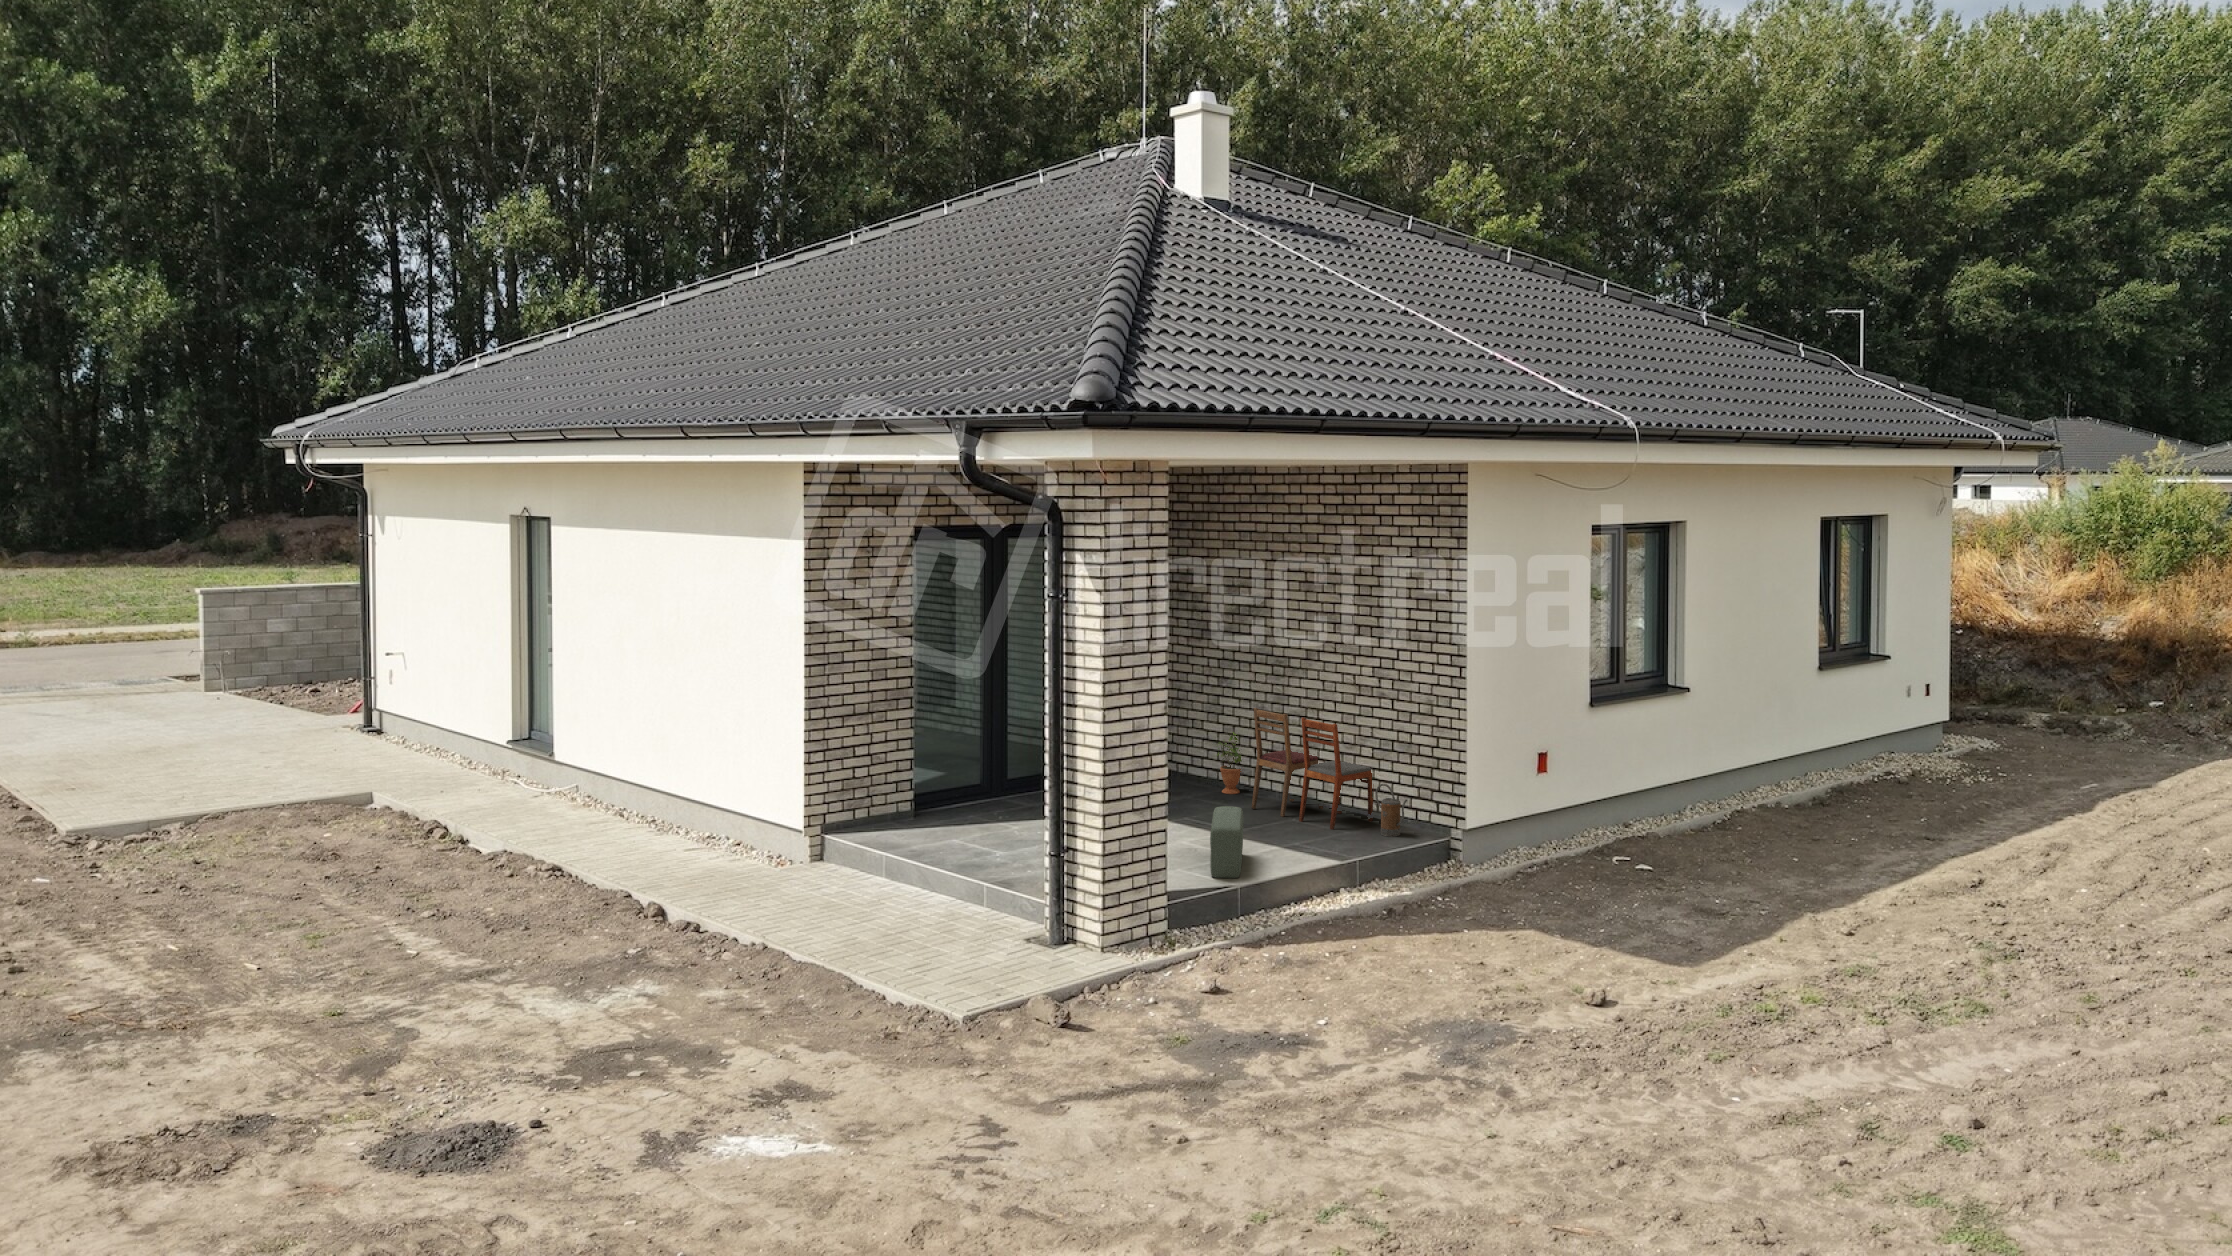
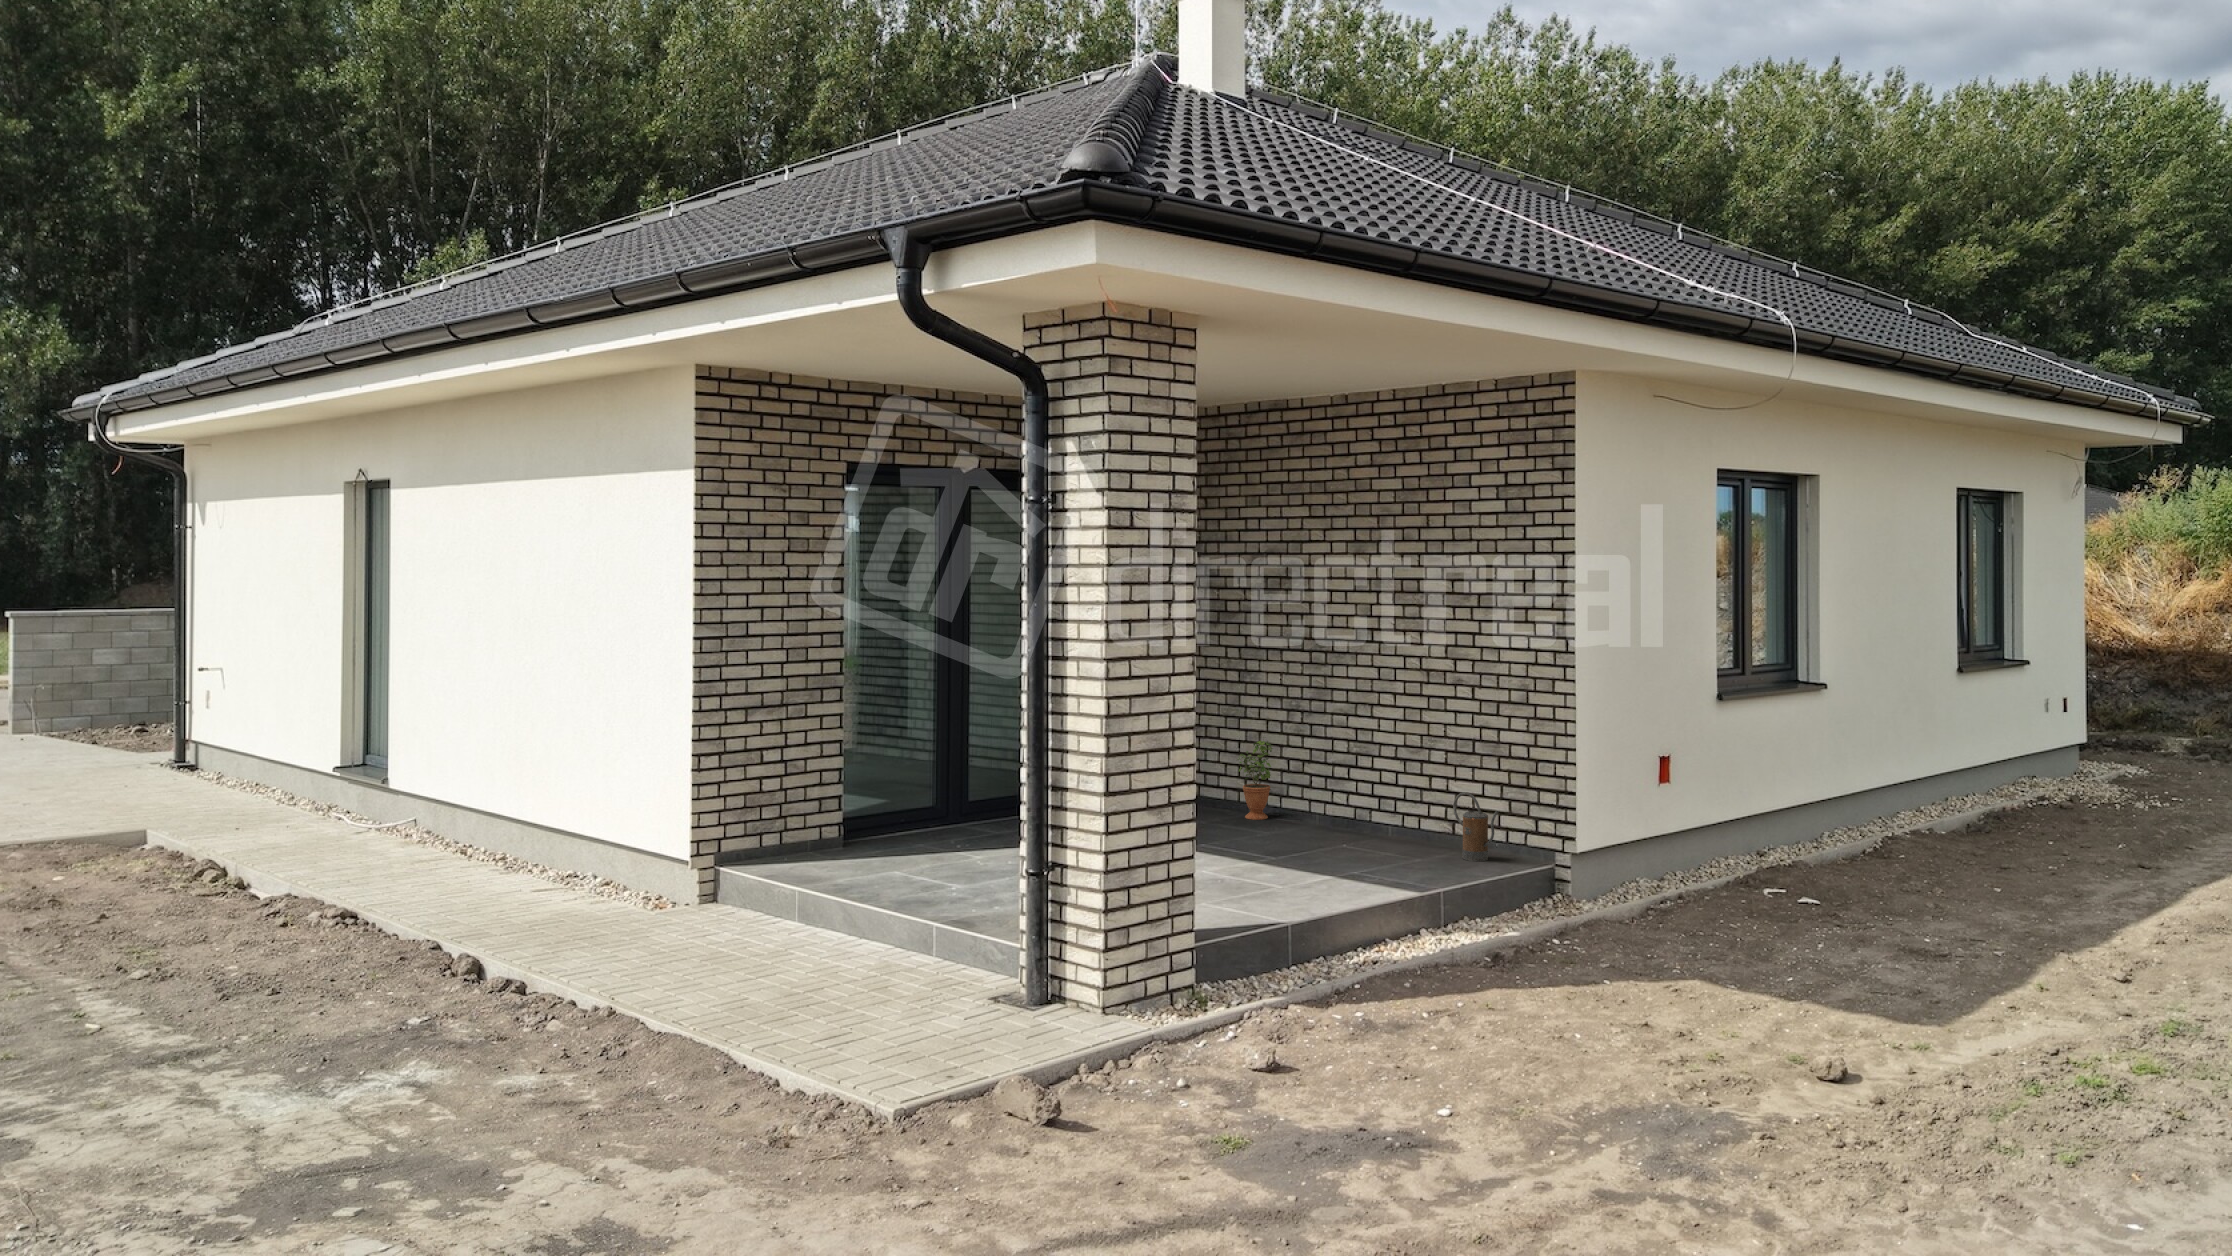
chair: present [1252,708,1373,830] -> none [1287,703,1447,856]
pouf: present [1210,806,1244,878] -> none [1249,818,1293,912]

